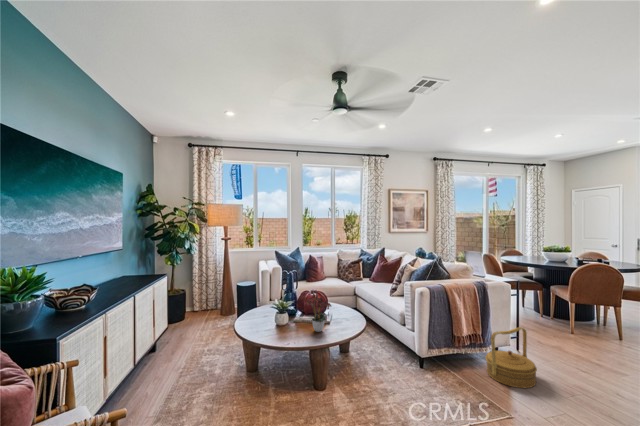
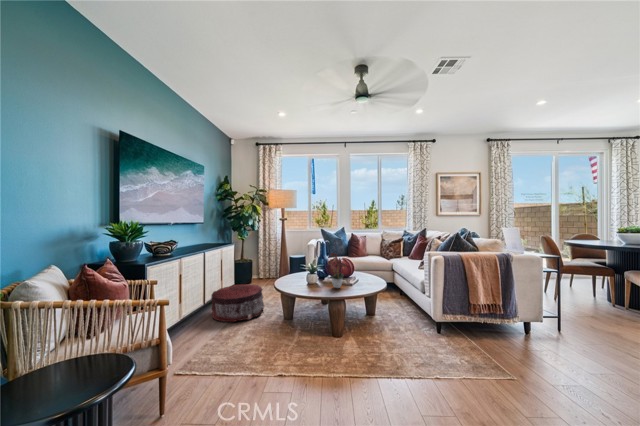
woven basket: present [486,327,537,388] -> none [507,301,564,361]
pouf: none [145,330,219,389] -> present [211,284,264,322]

